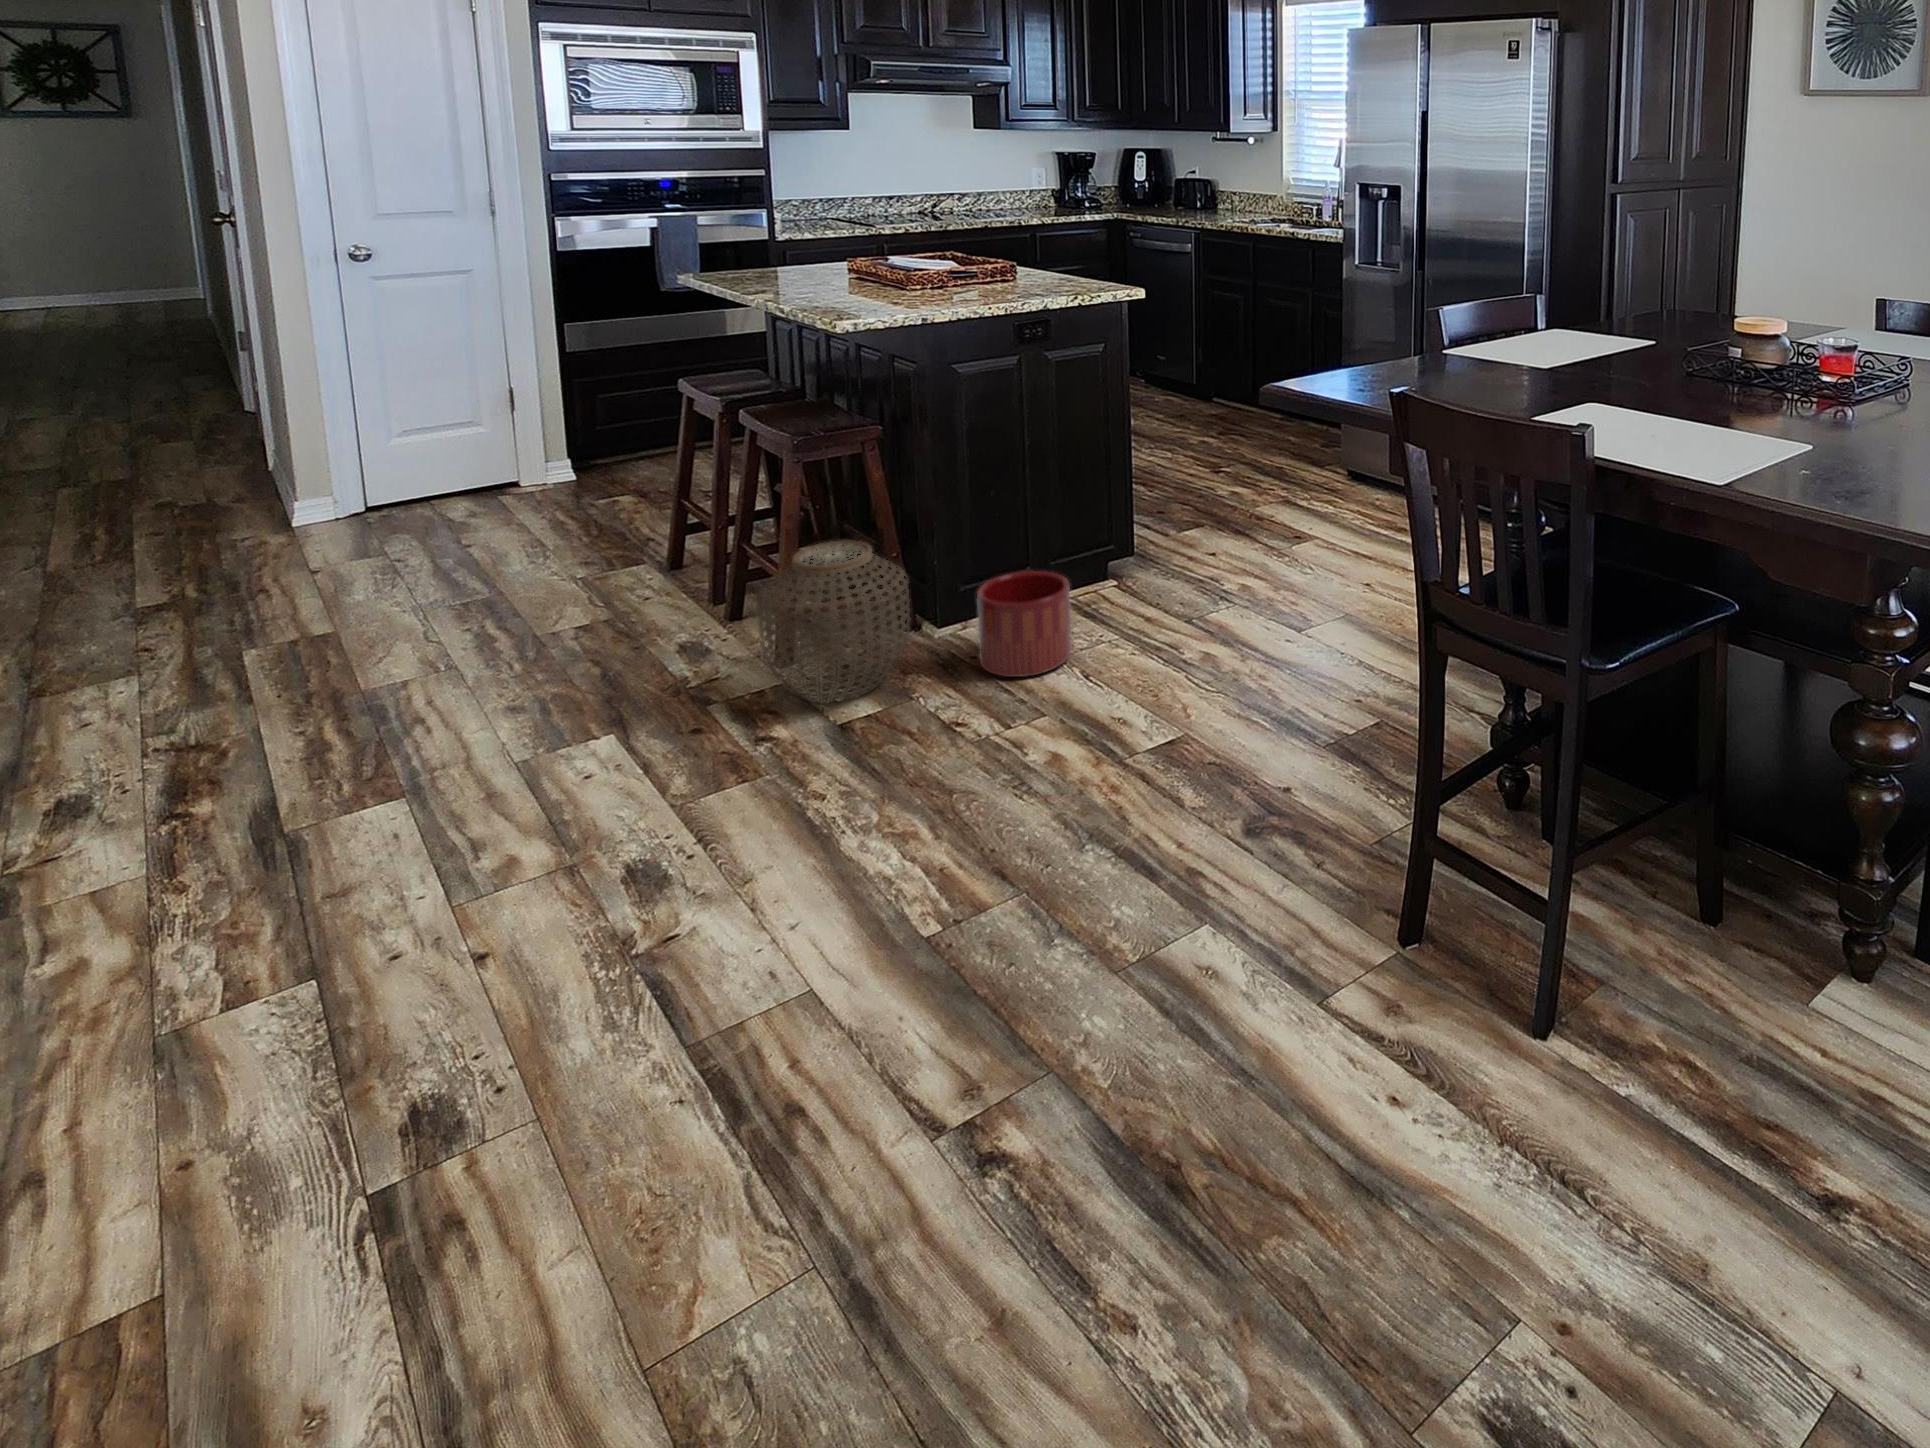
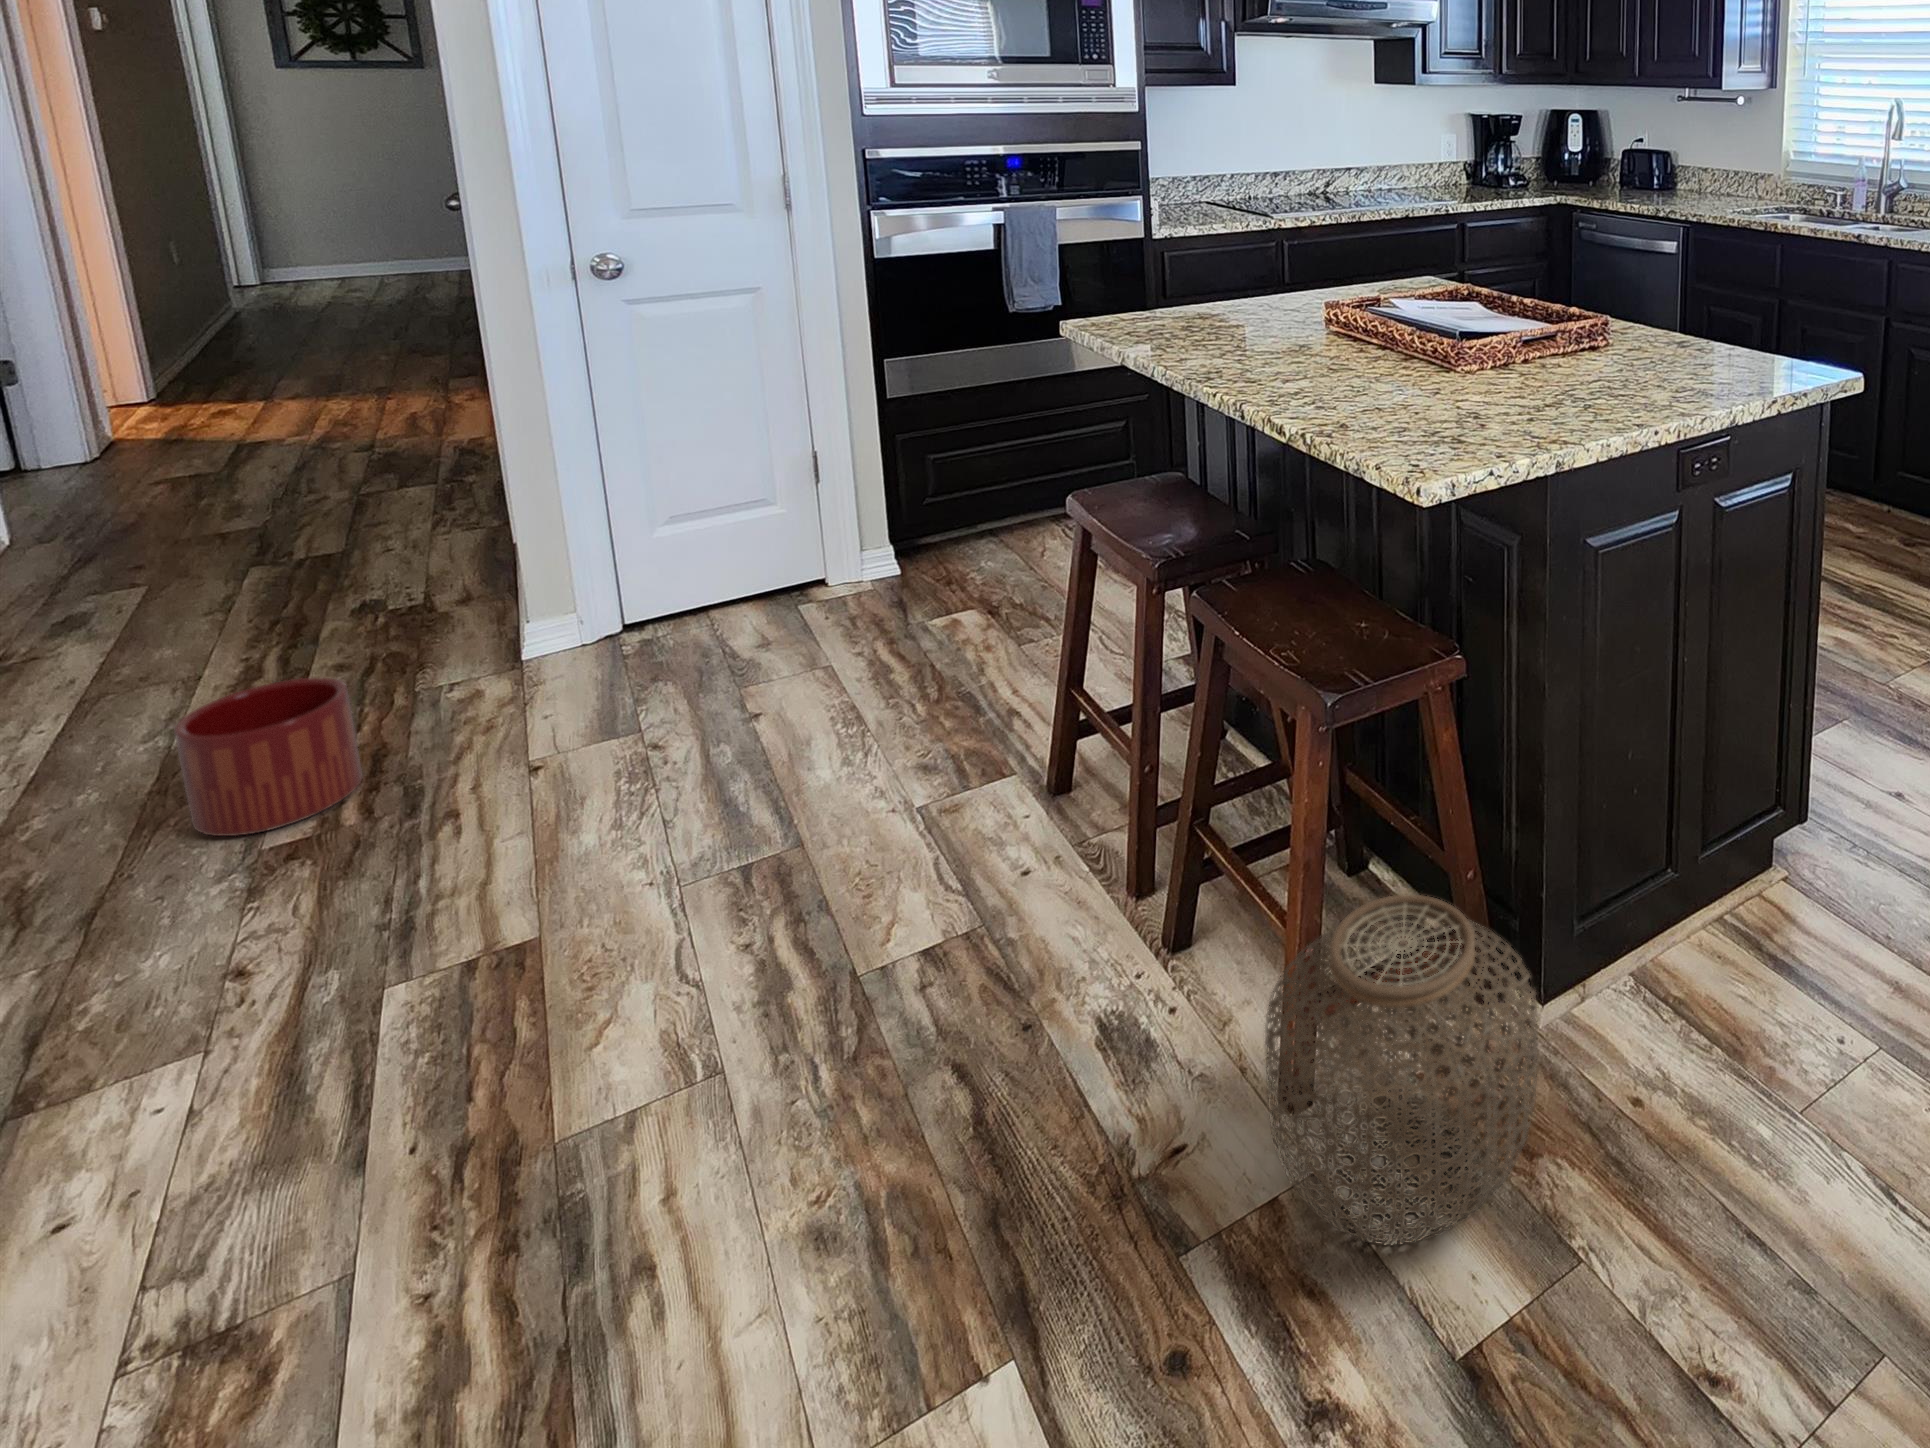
planter: present [977,571,1072,677] -> present [174,678,362,836]

